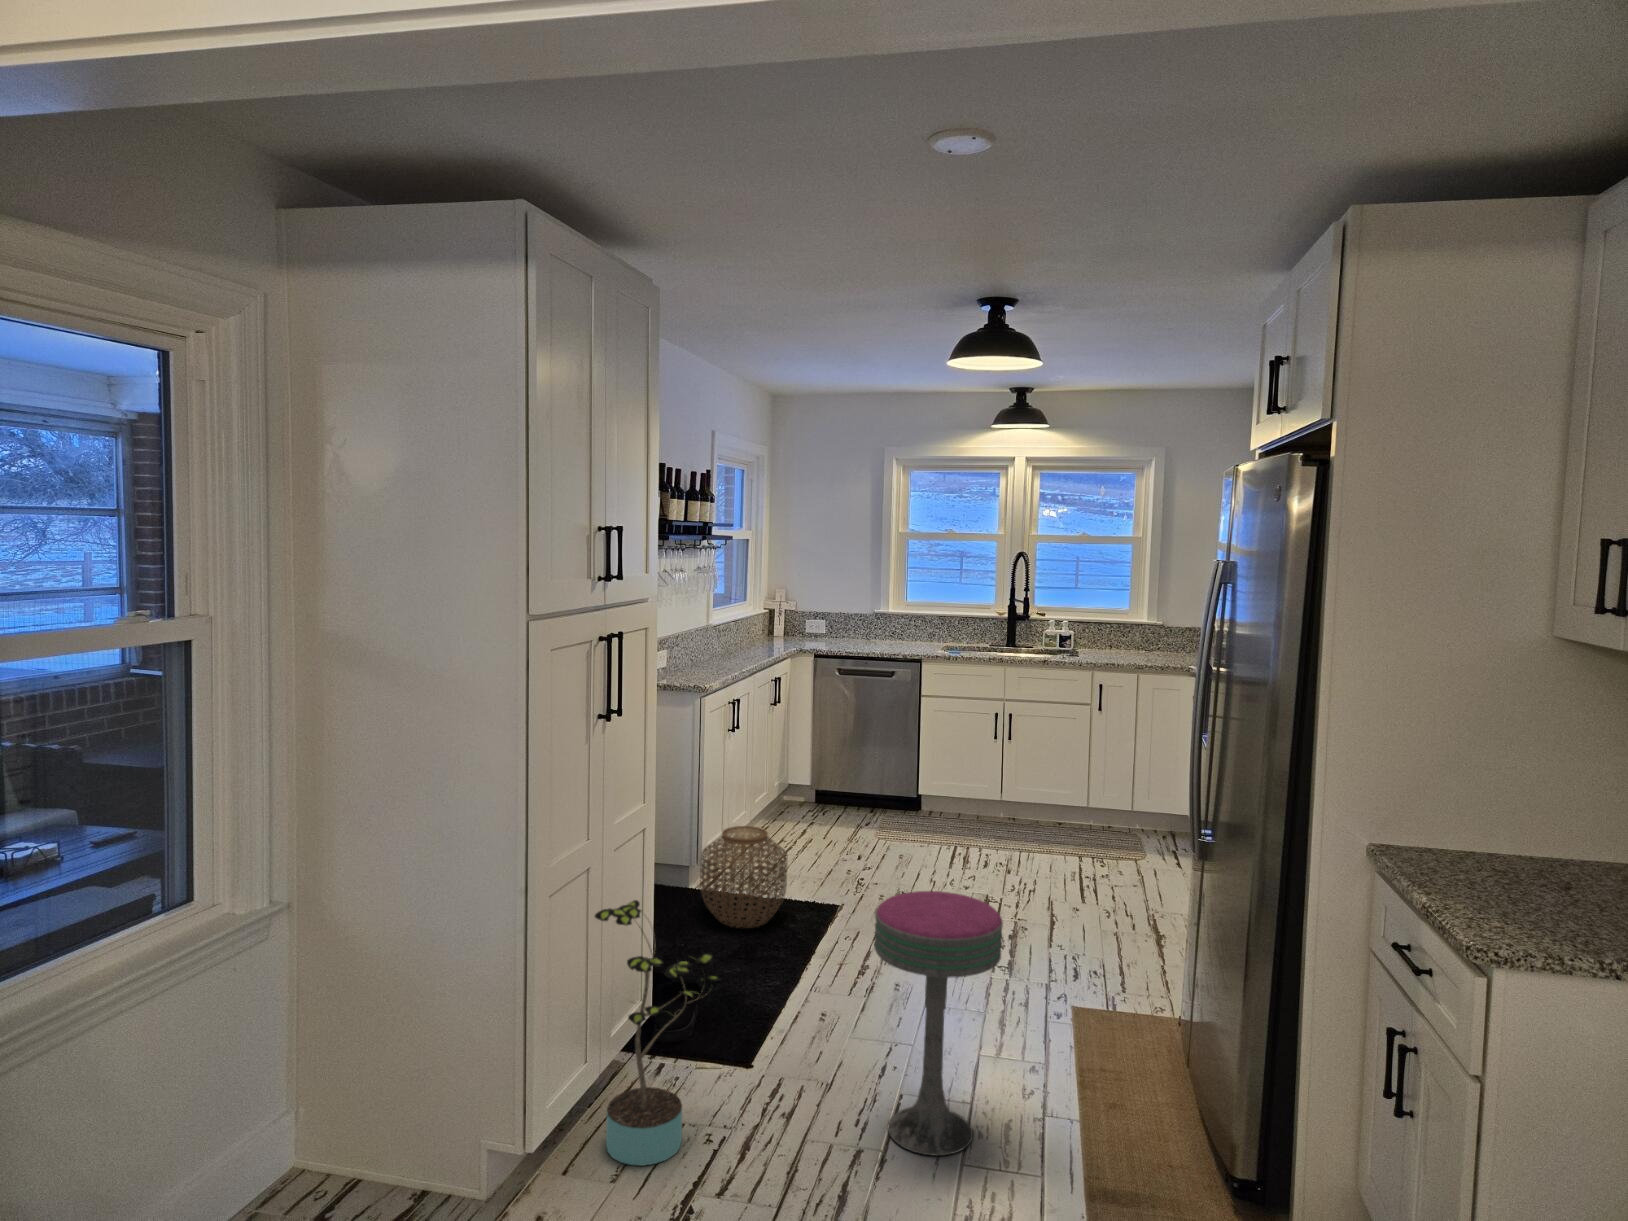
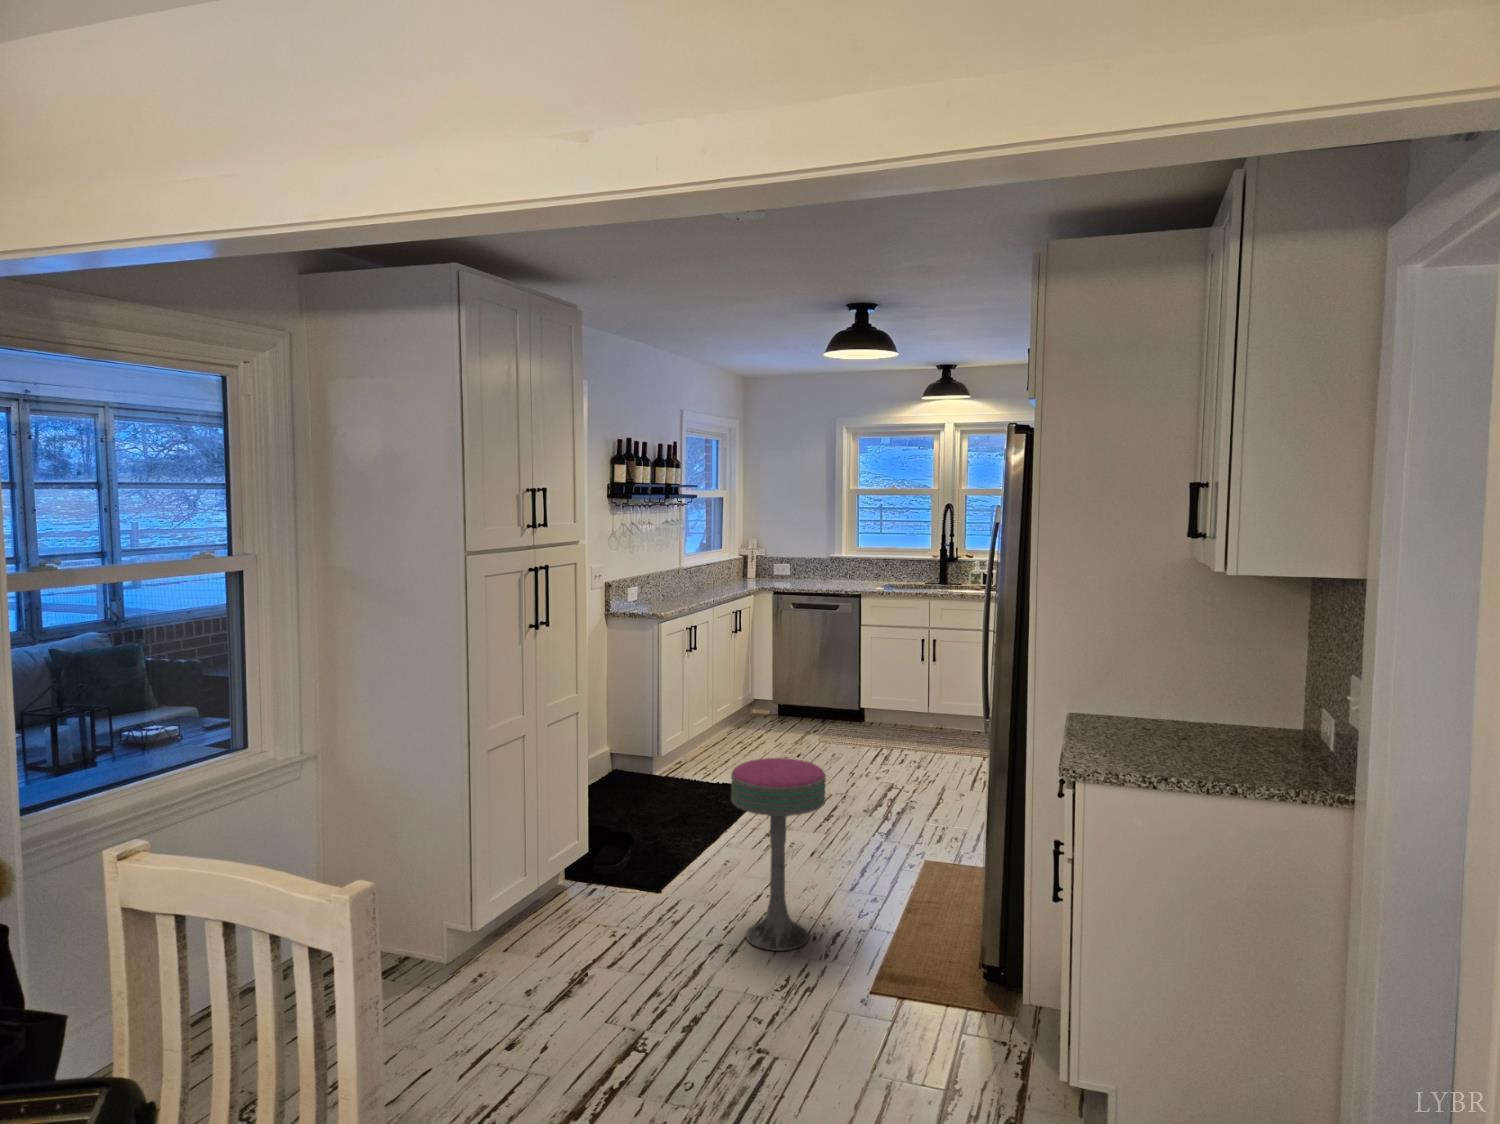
woven basket: present [700,826,787,928] -> none [653,724,722,803]
potted plant: present [595,900,720,1165] -> none [526,761,623,948]

